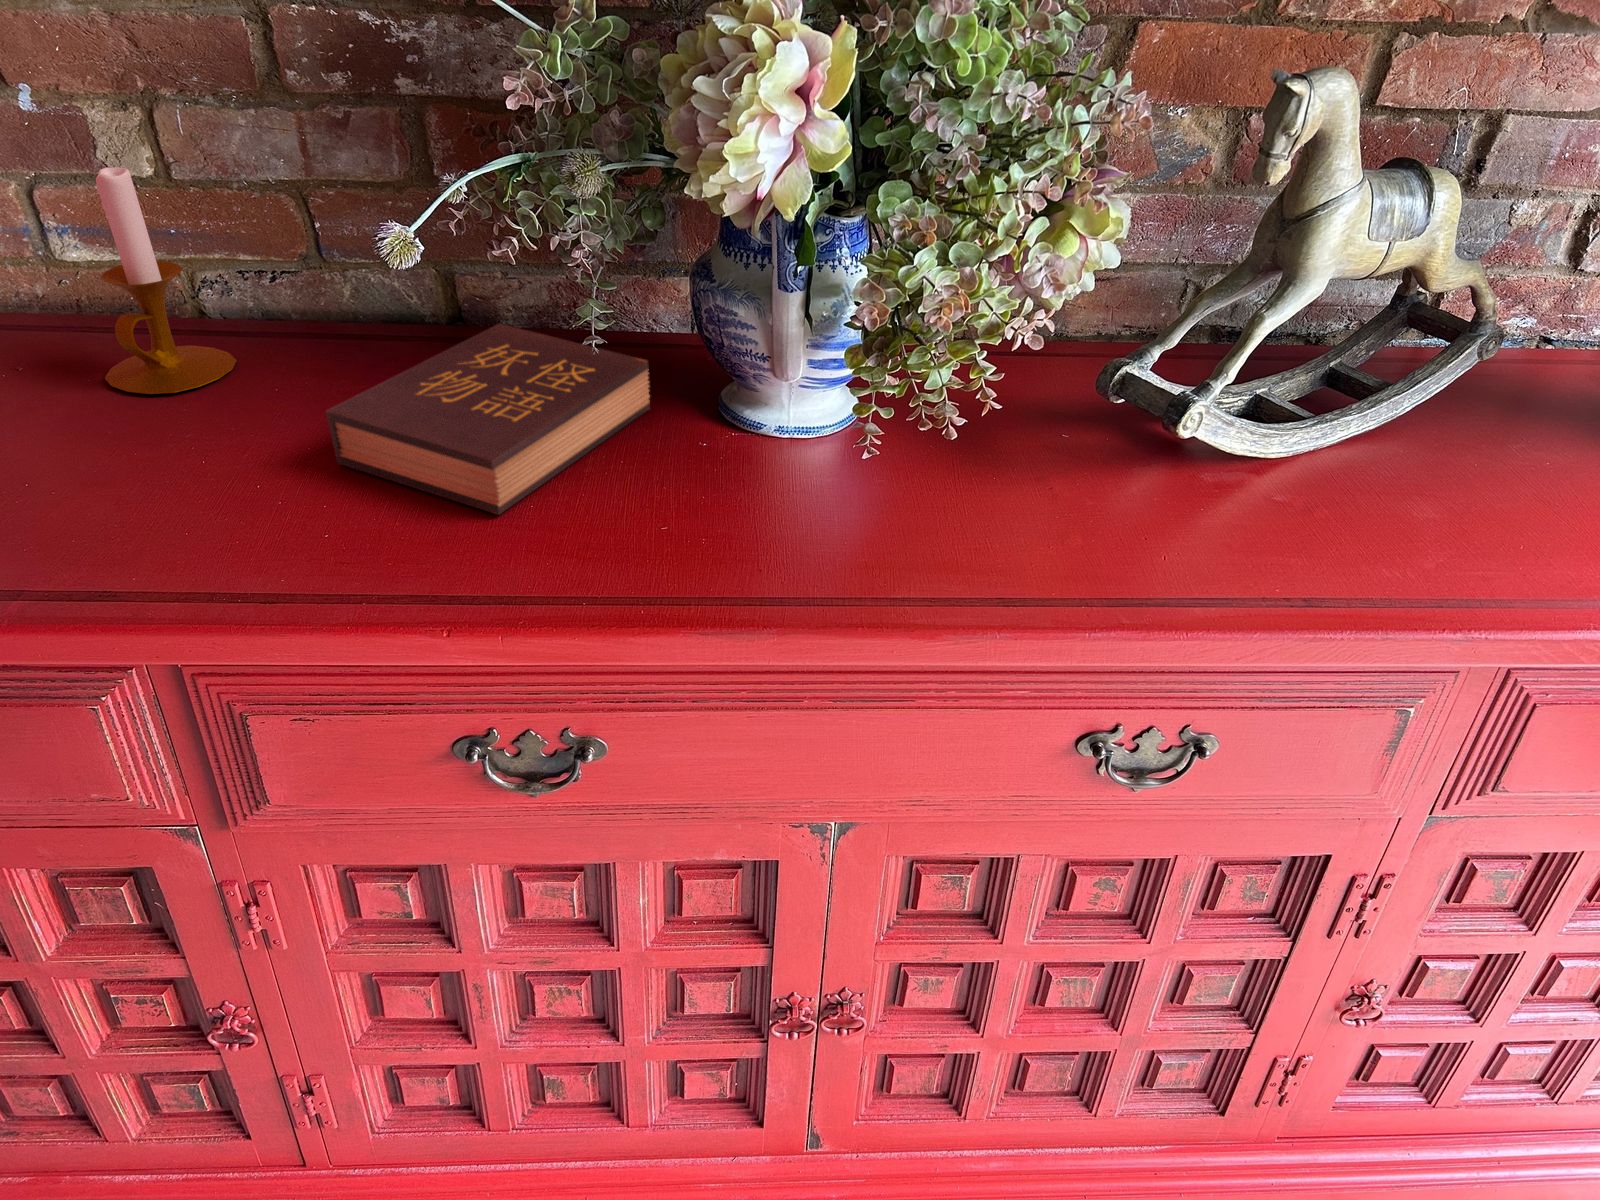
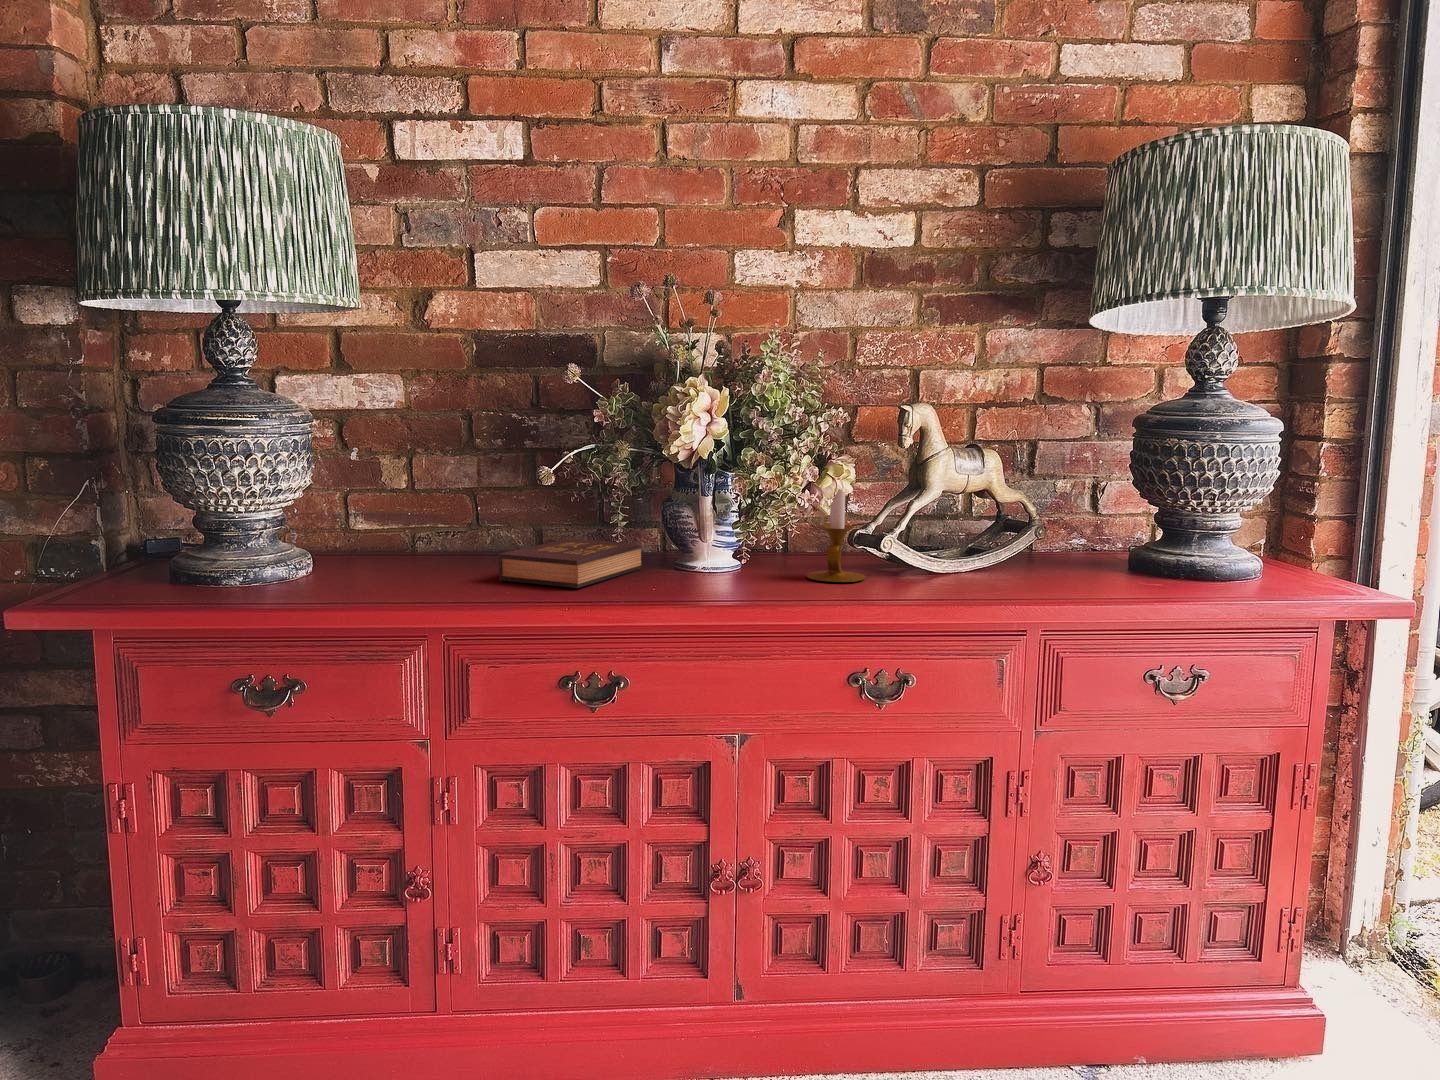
candlestick: present [96,167,236,394] -> present [807,489,865,582]

